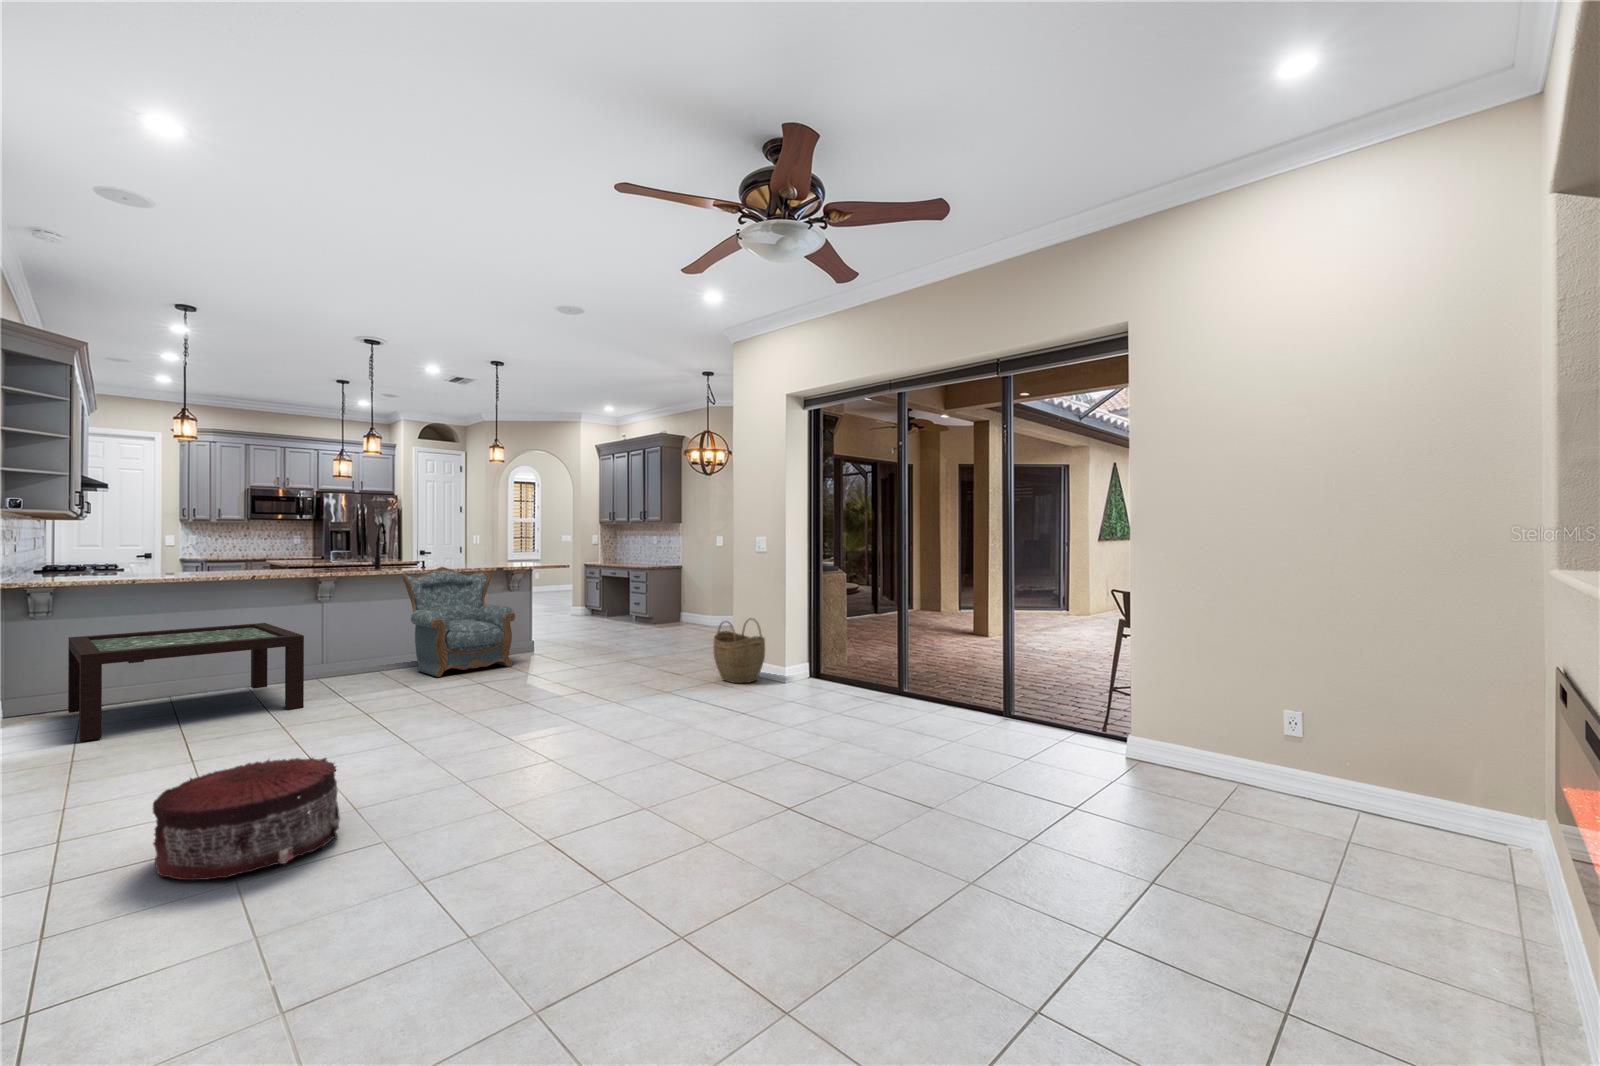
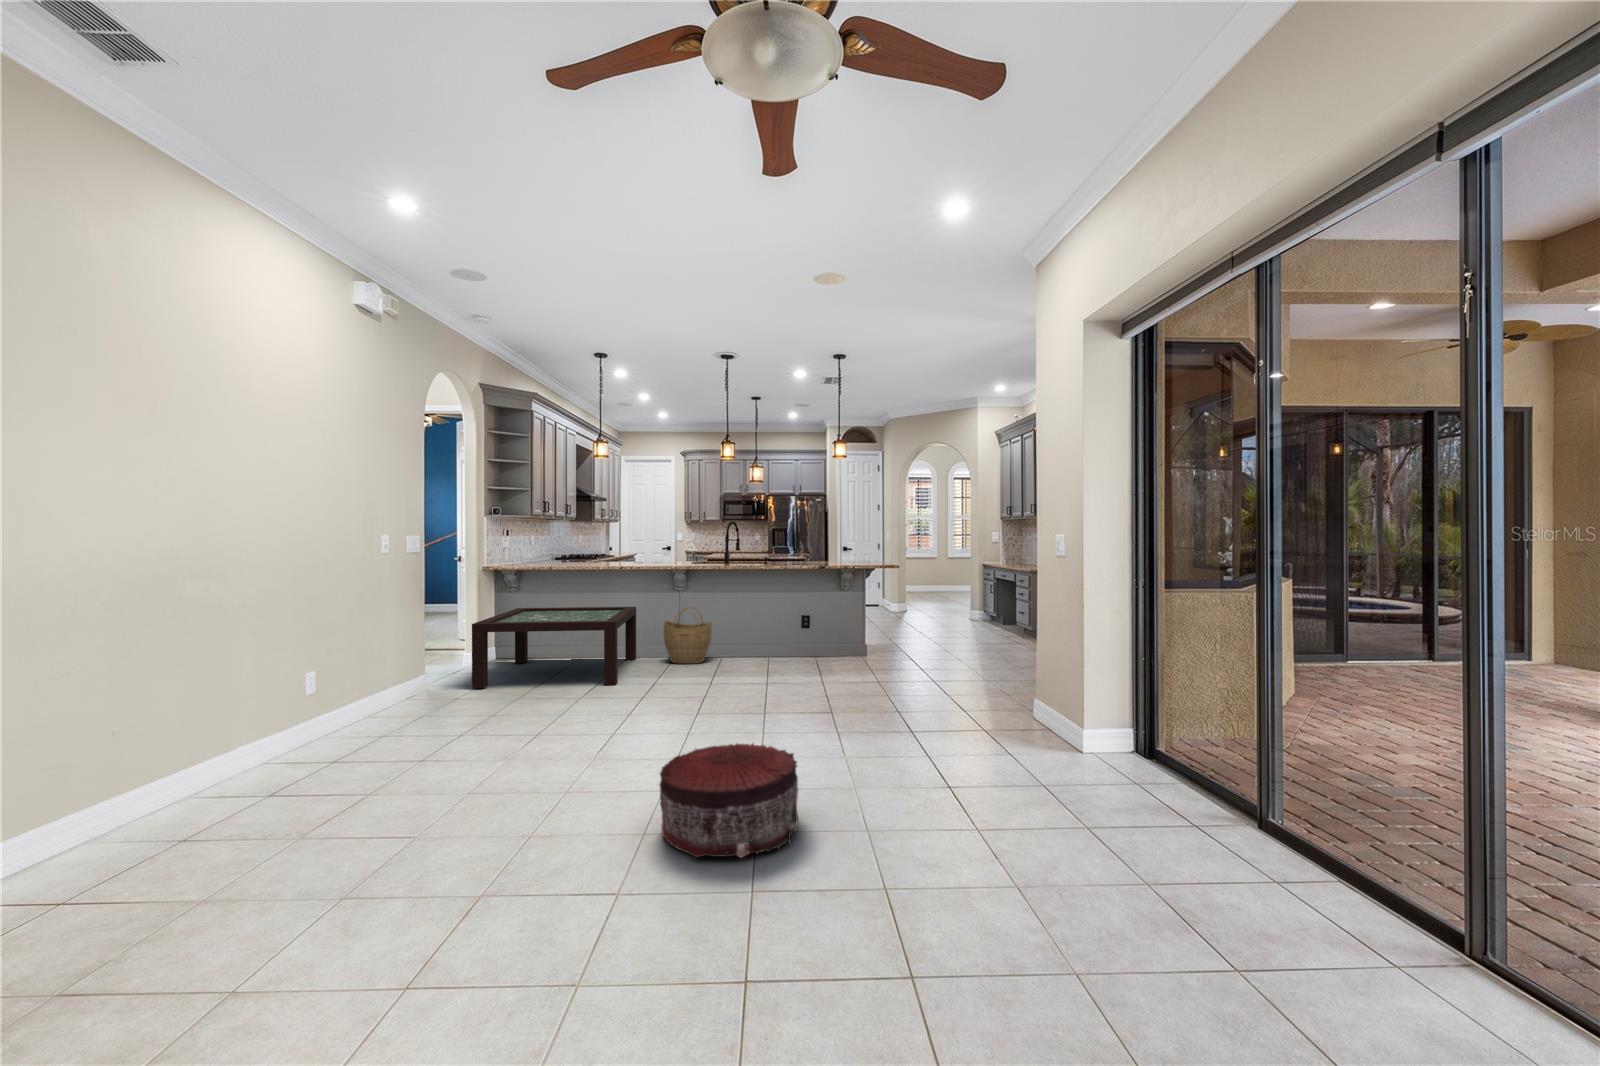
armchair: present [402,567,515,677] -> none [736,563,824,671]
woven basket: present [713,618,765,683] -> present [663,607,712,664]
pouf: present [153,758,340,880] -> present [659,743,798,858]

